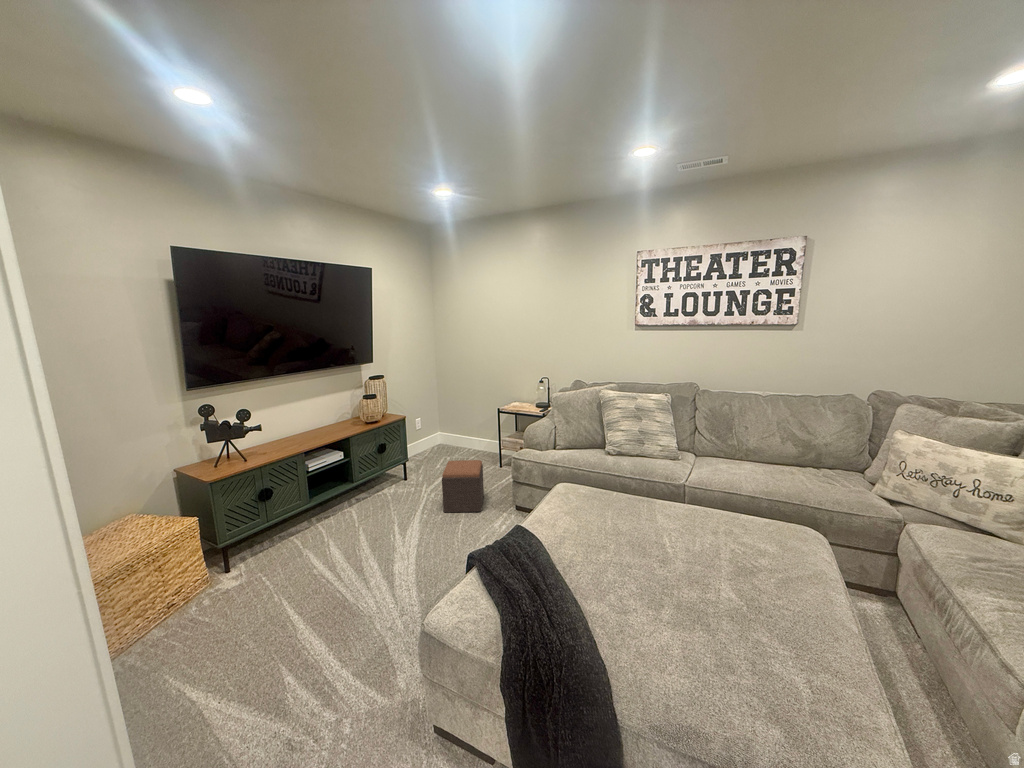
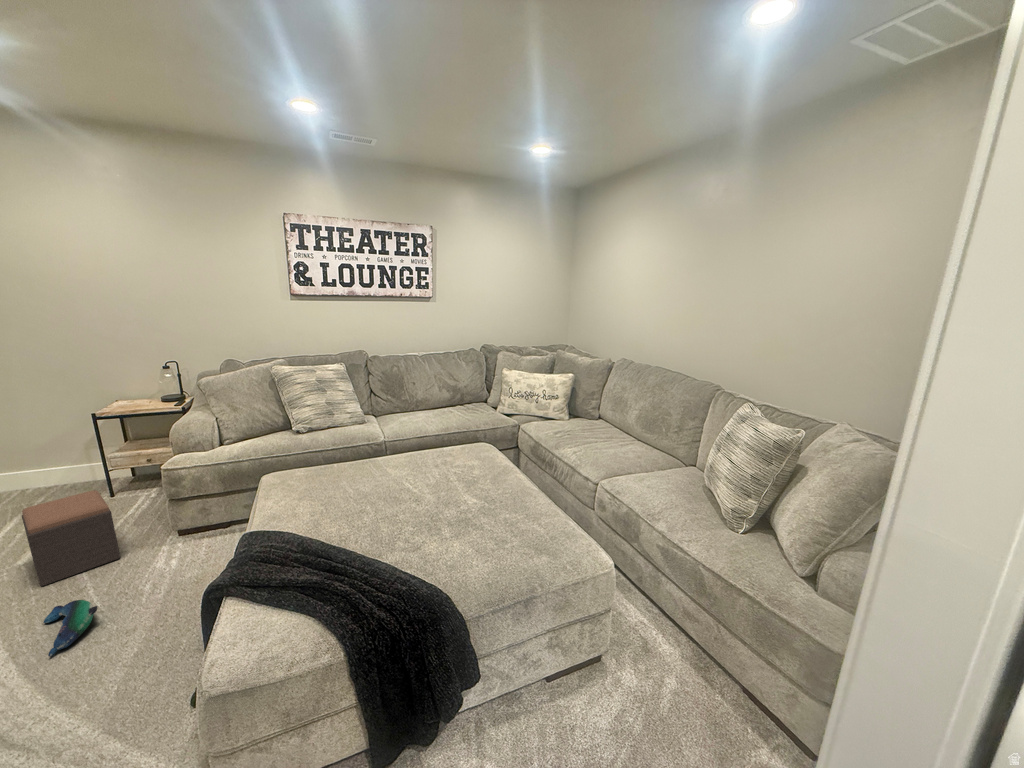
plush toy: none [422,528,450,558] -> present [43,600,98,656]

